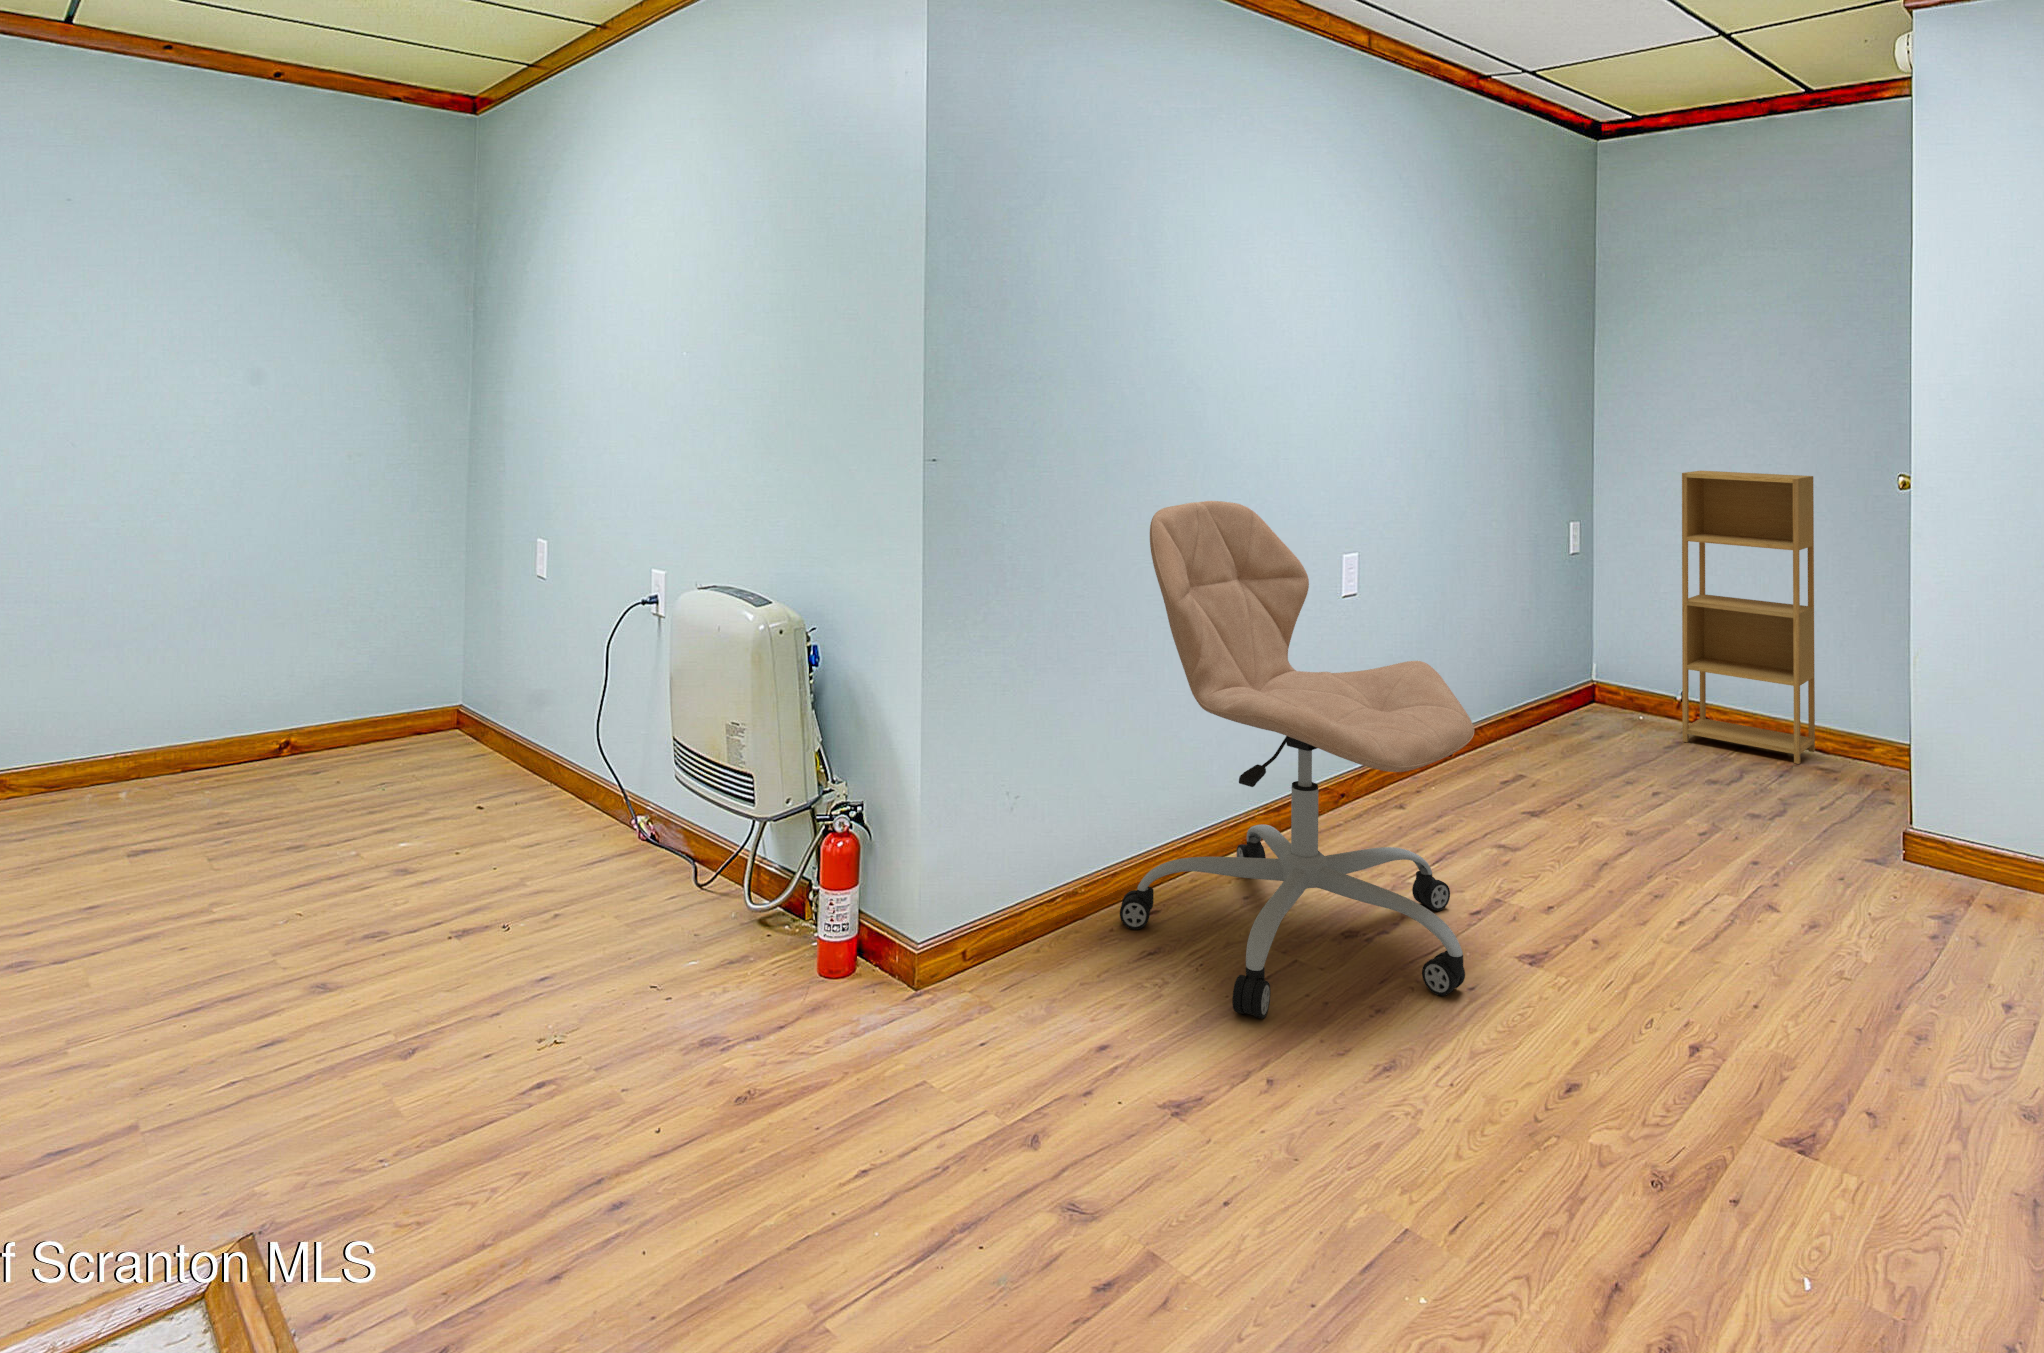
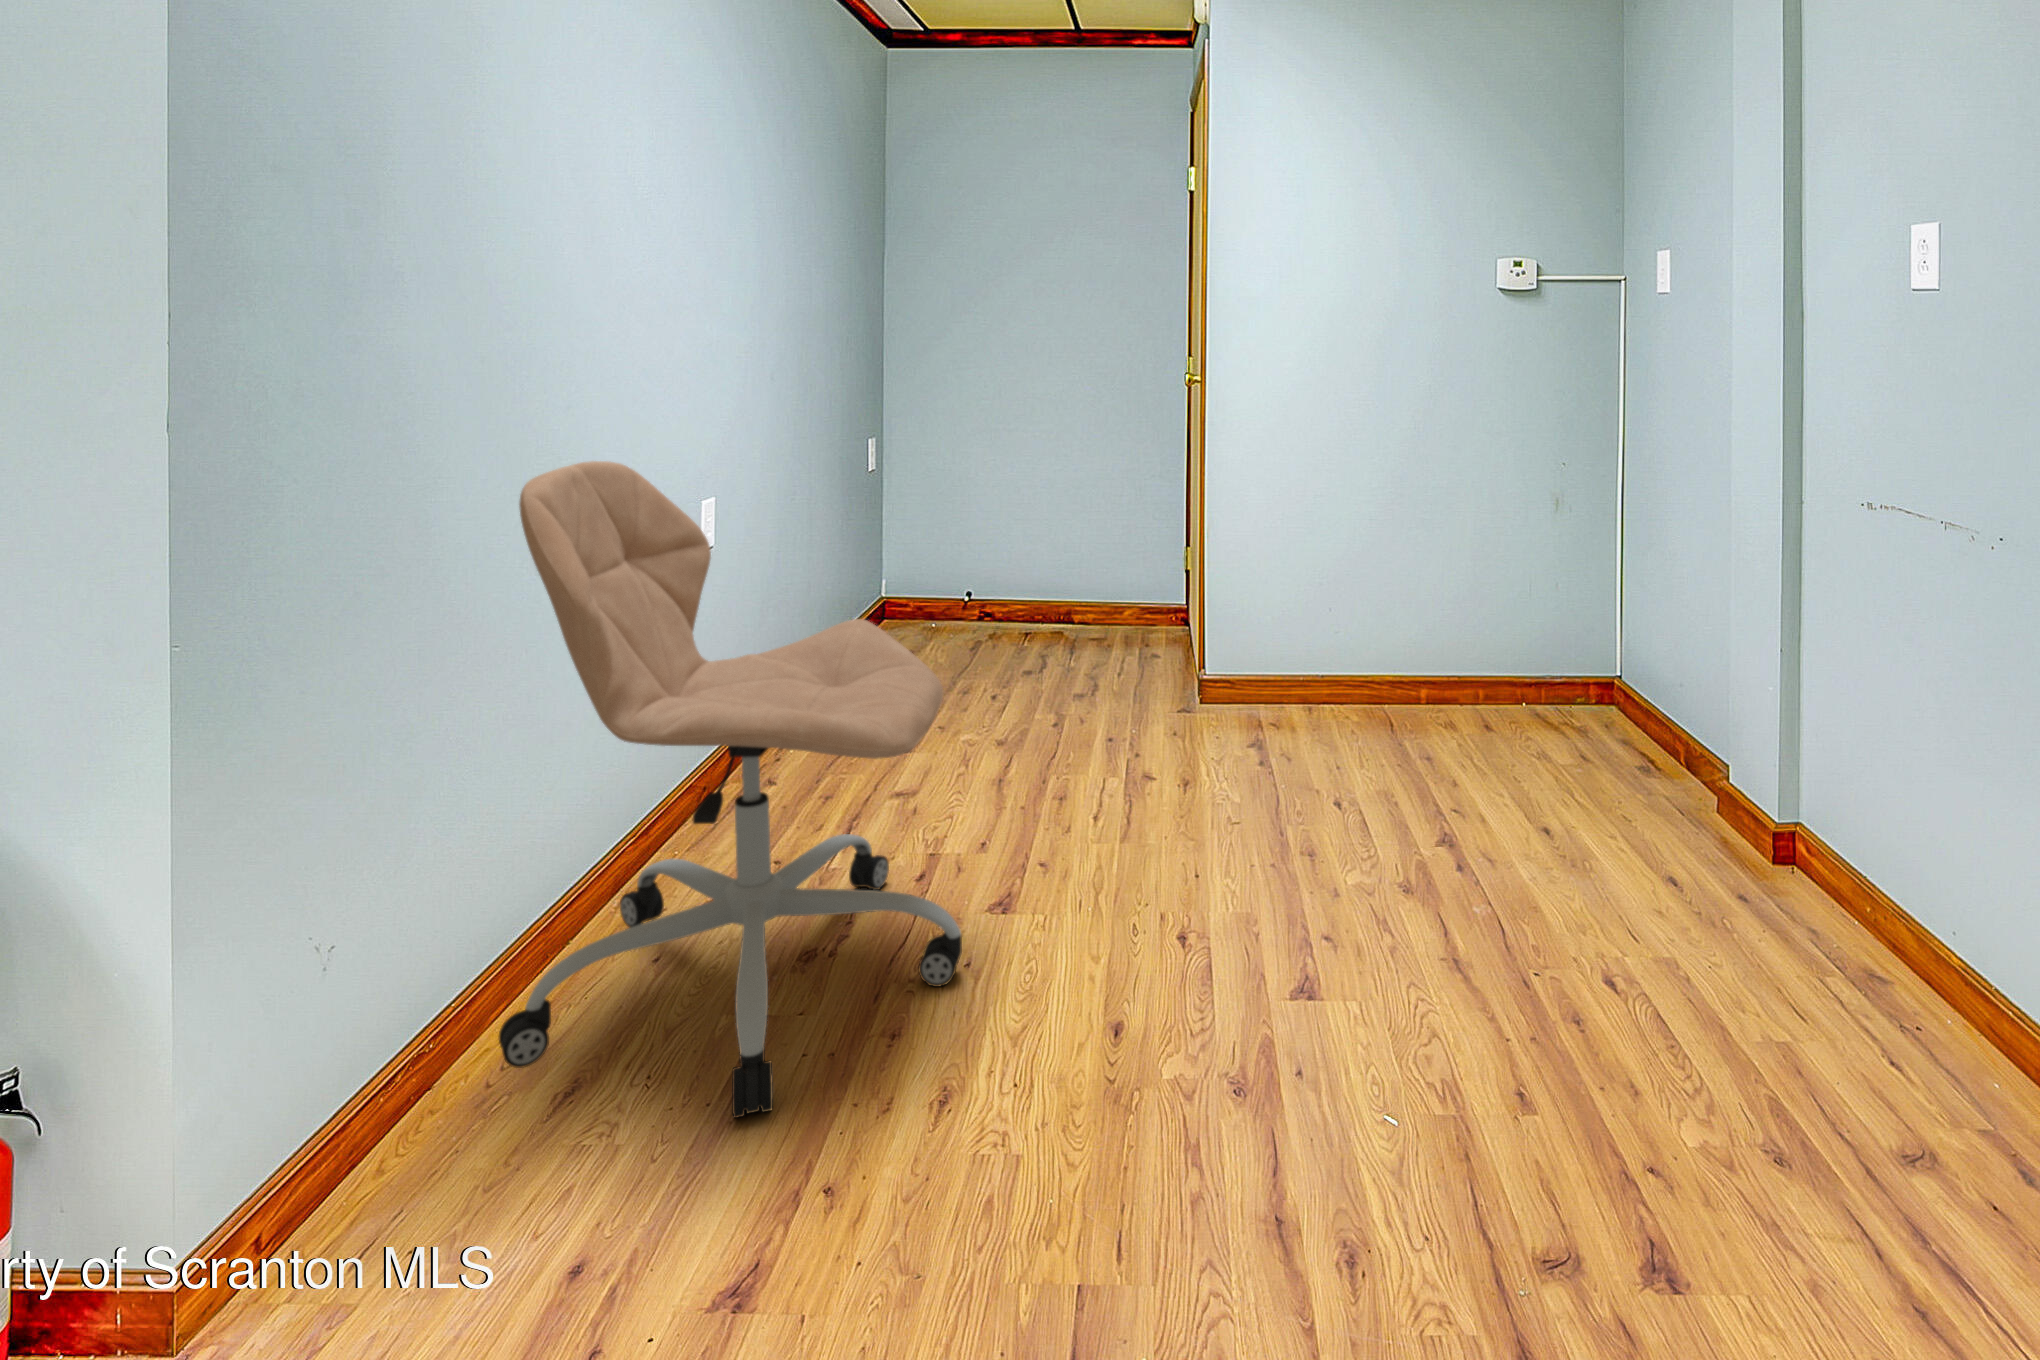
shelving unit: present [1682,471,1815,764] -> none [976,382,1082,641]

